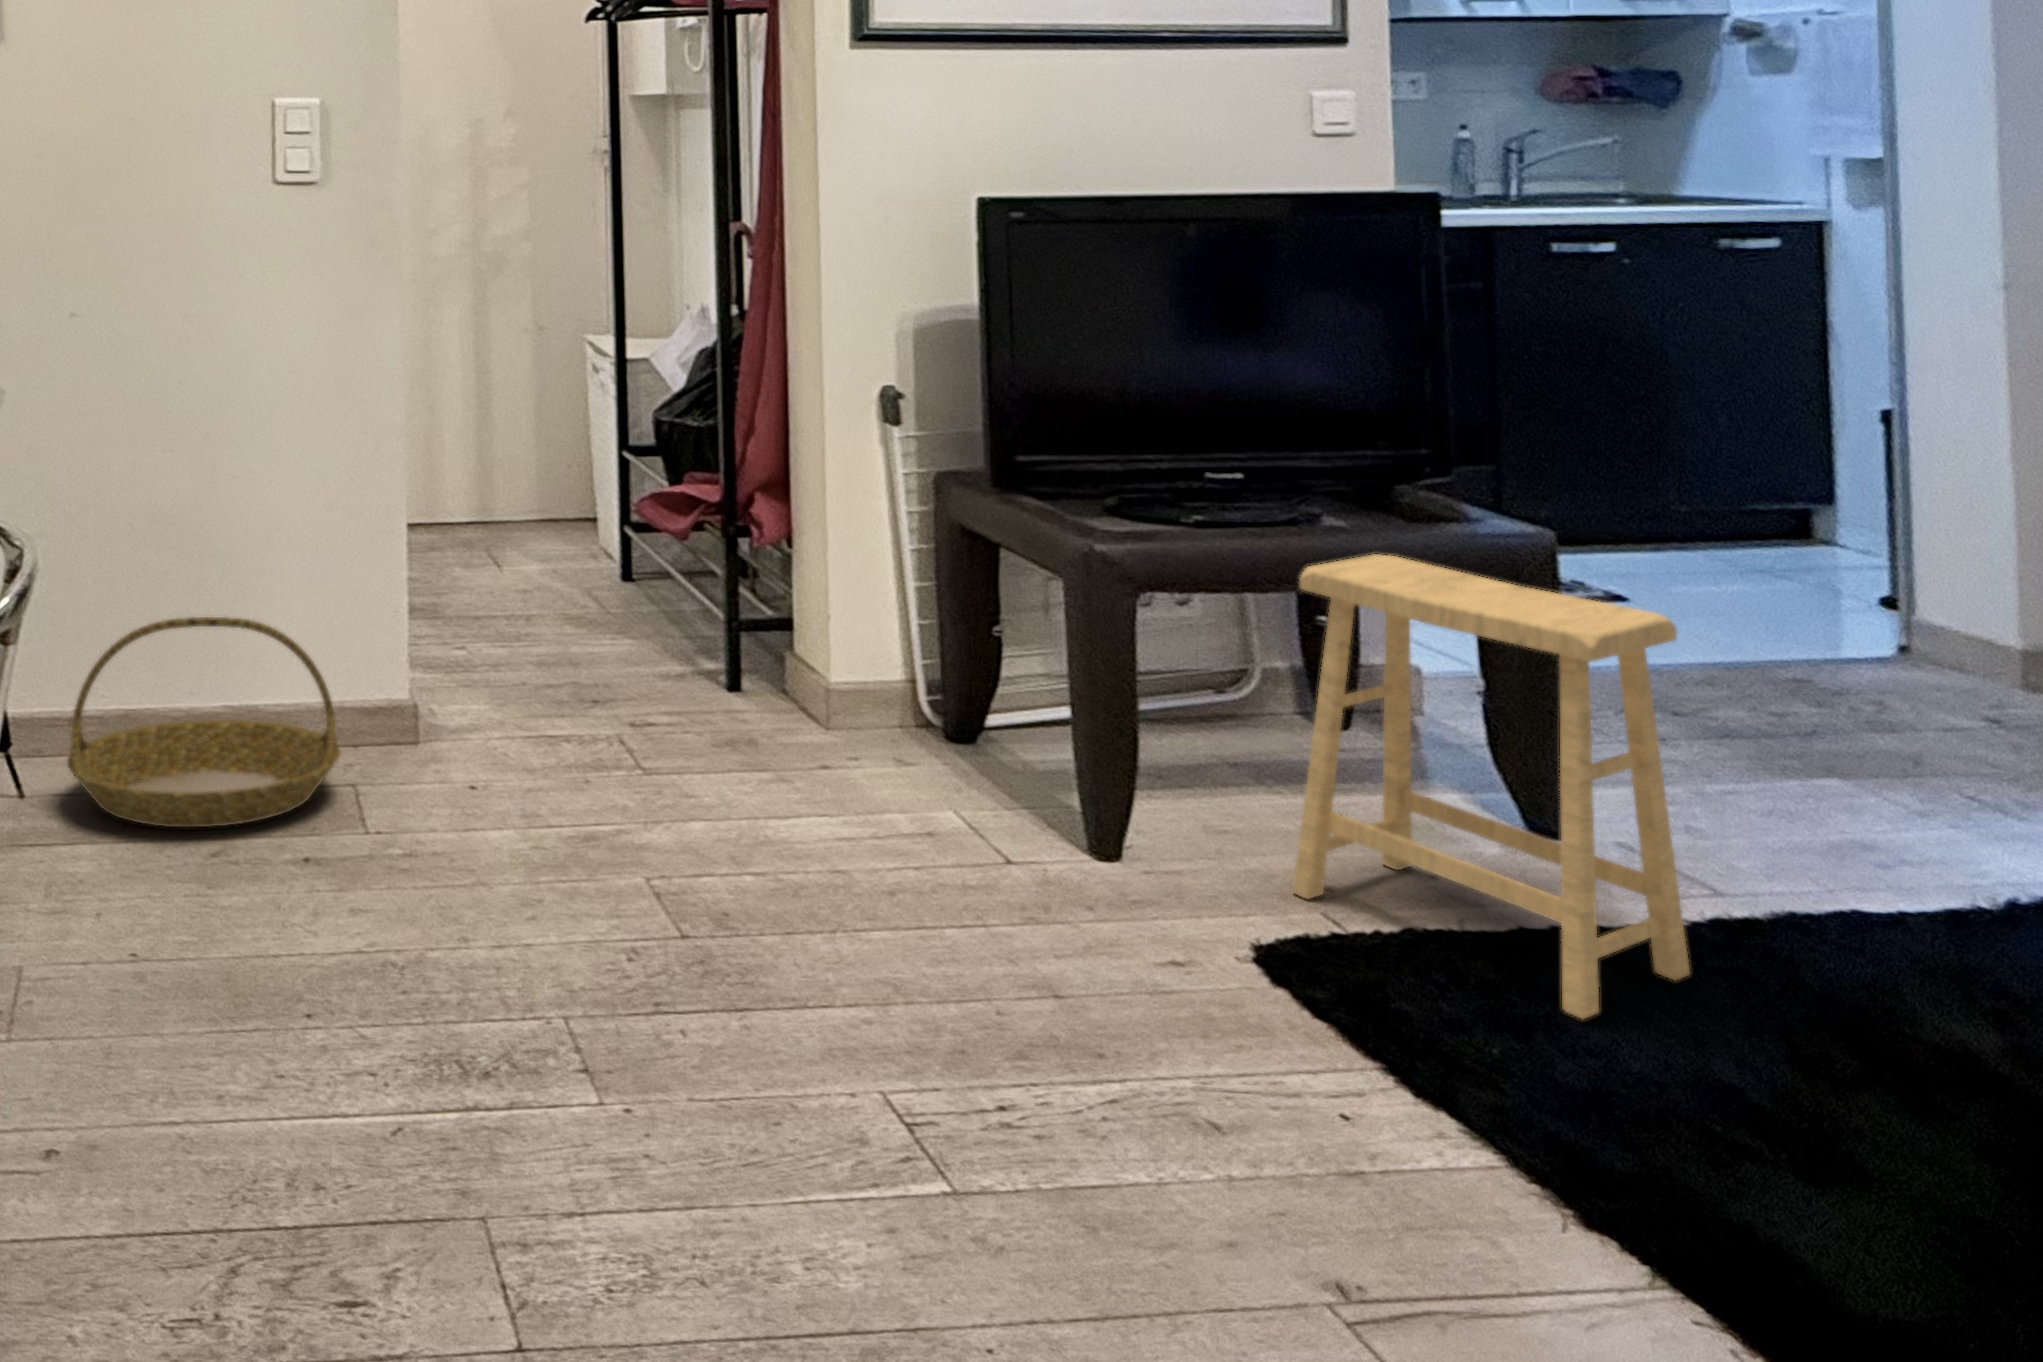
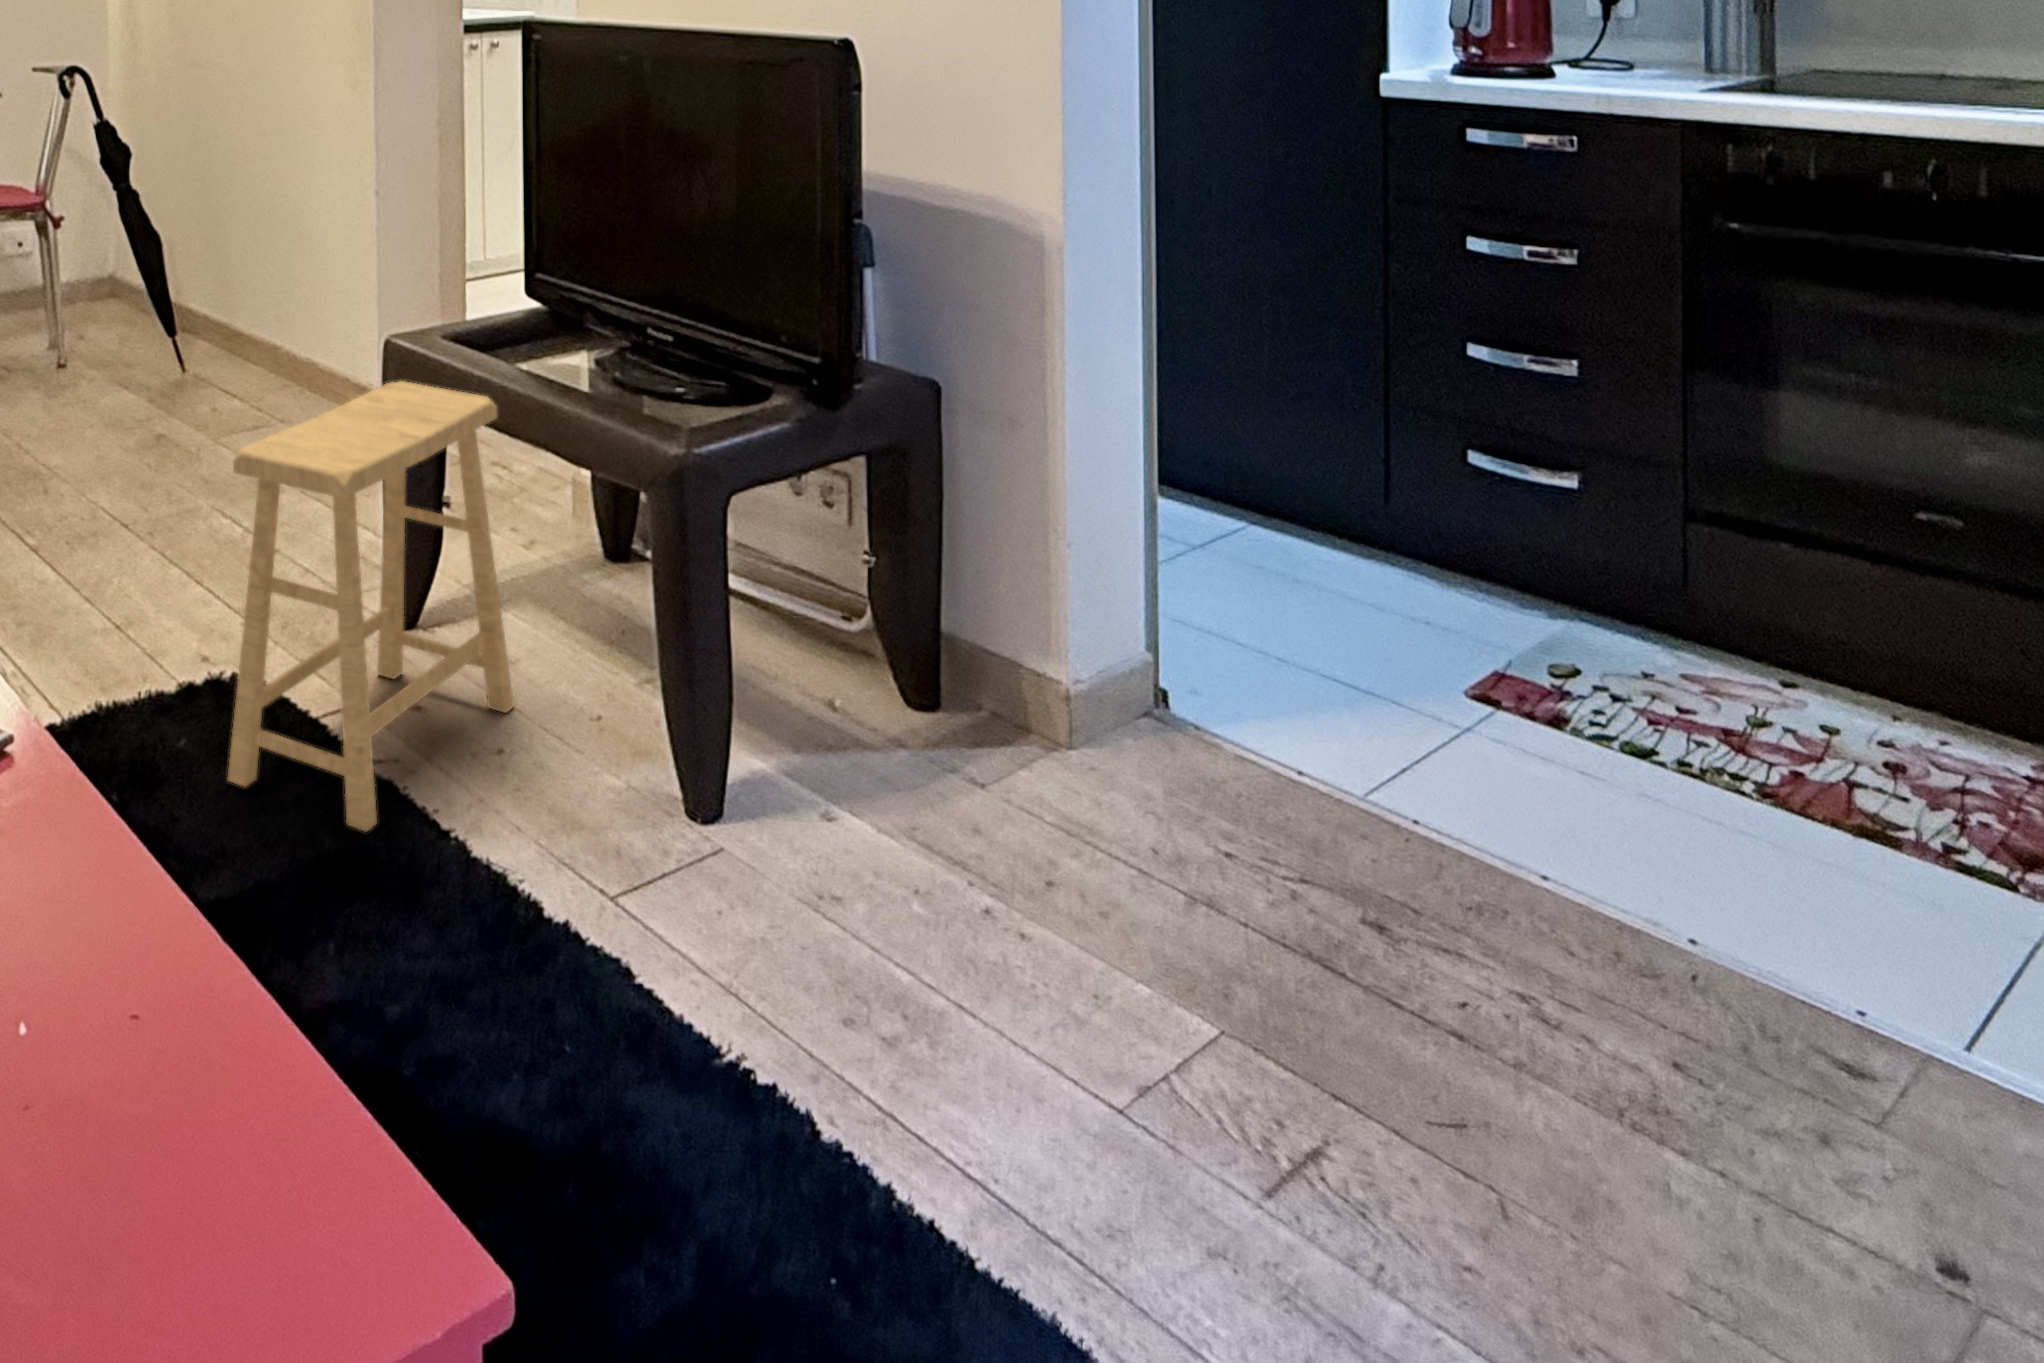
basket: present [67,617,340,827] -> none [138,259,279,397]

